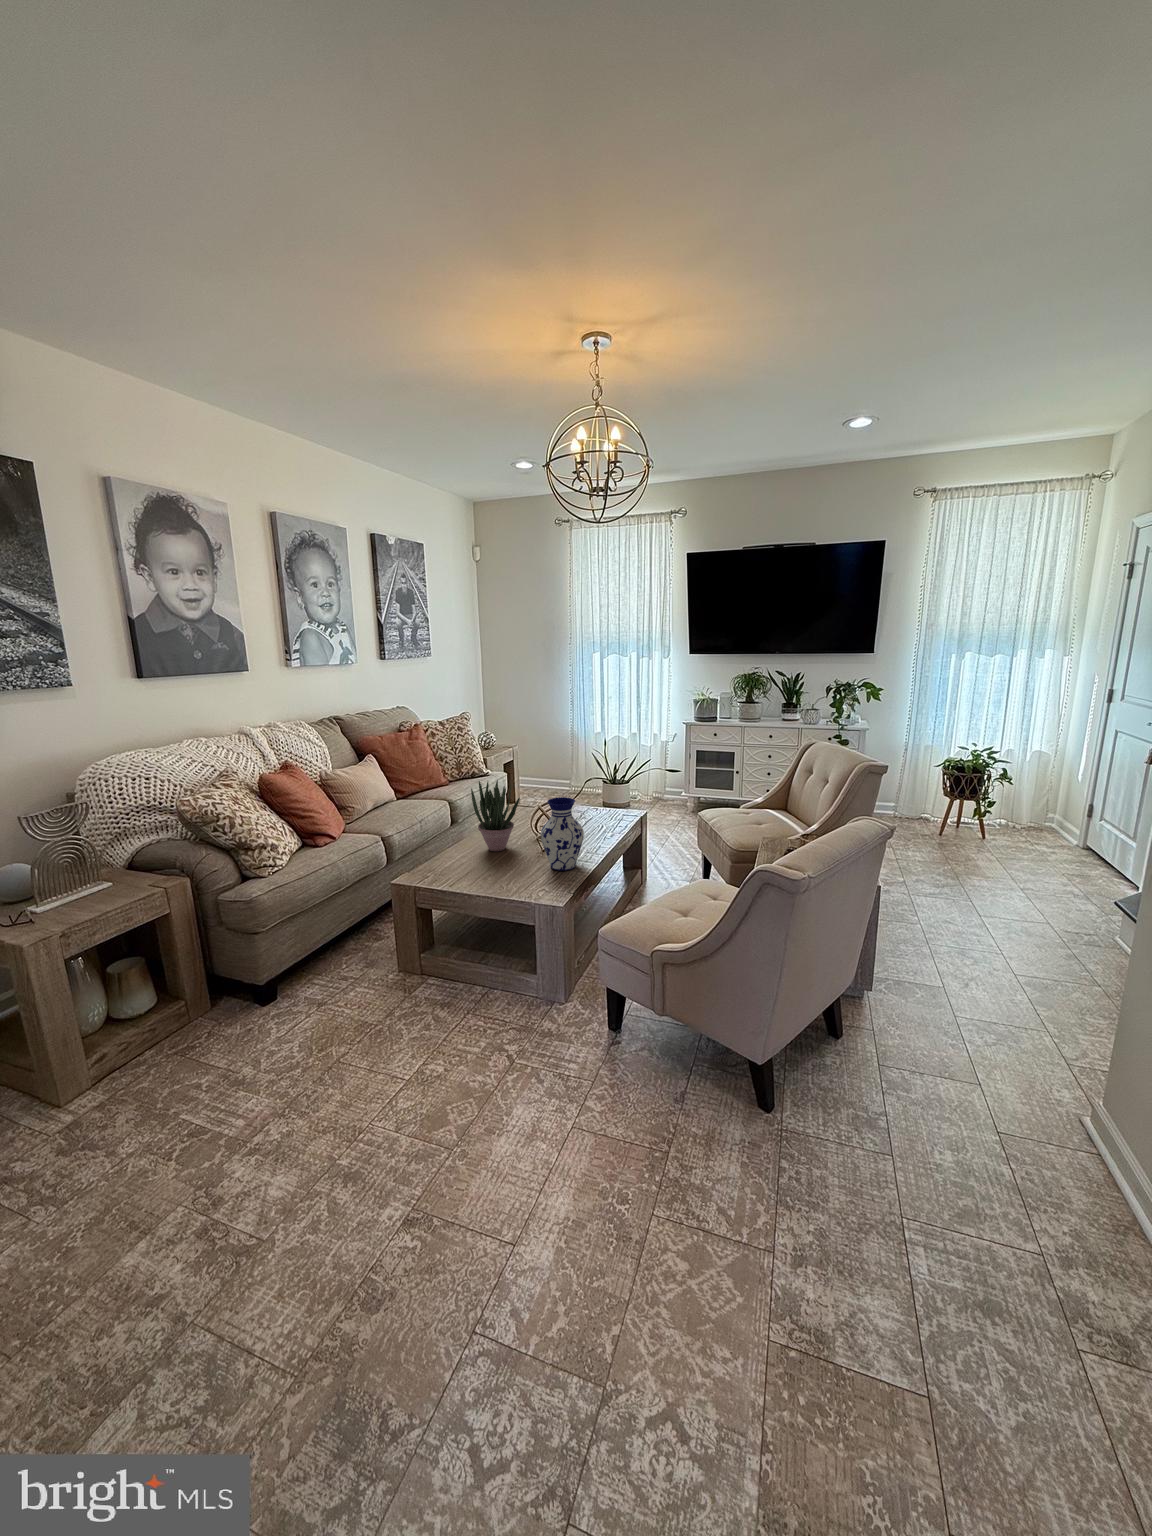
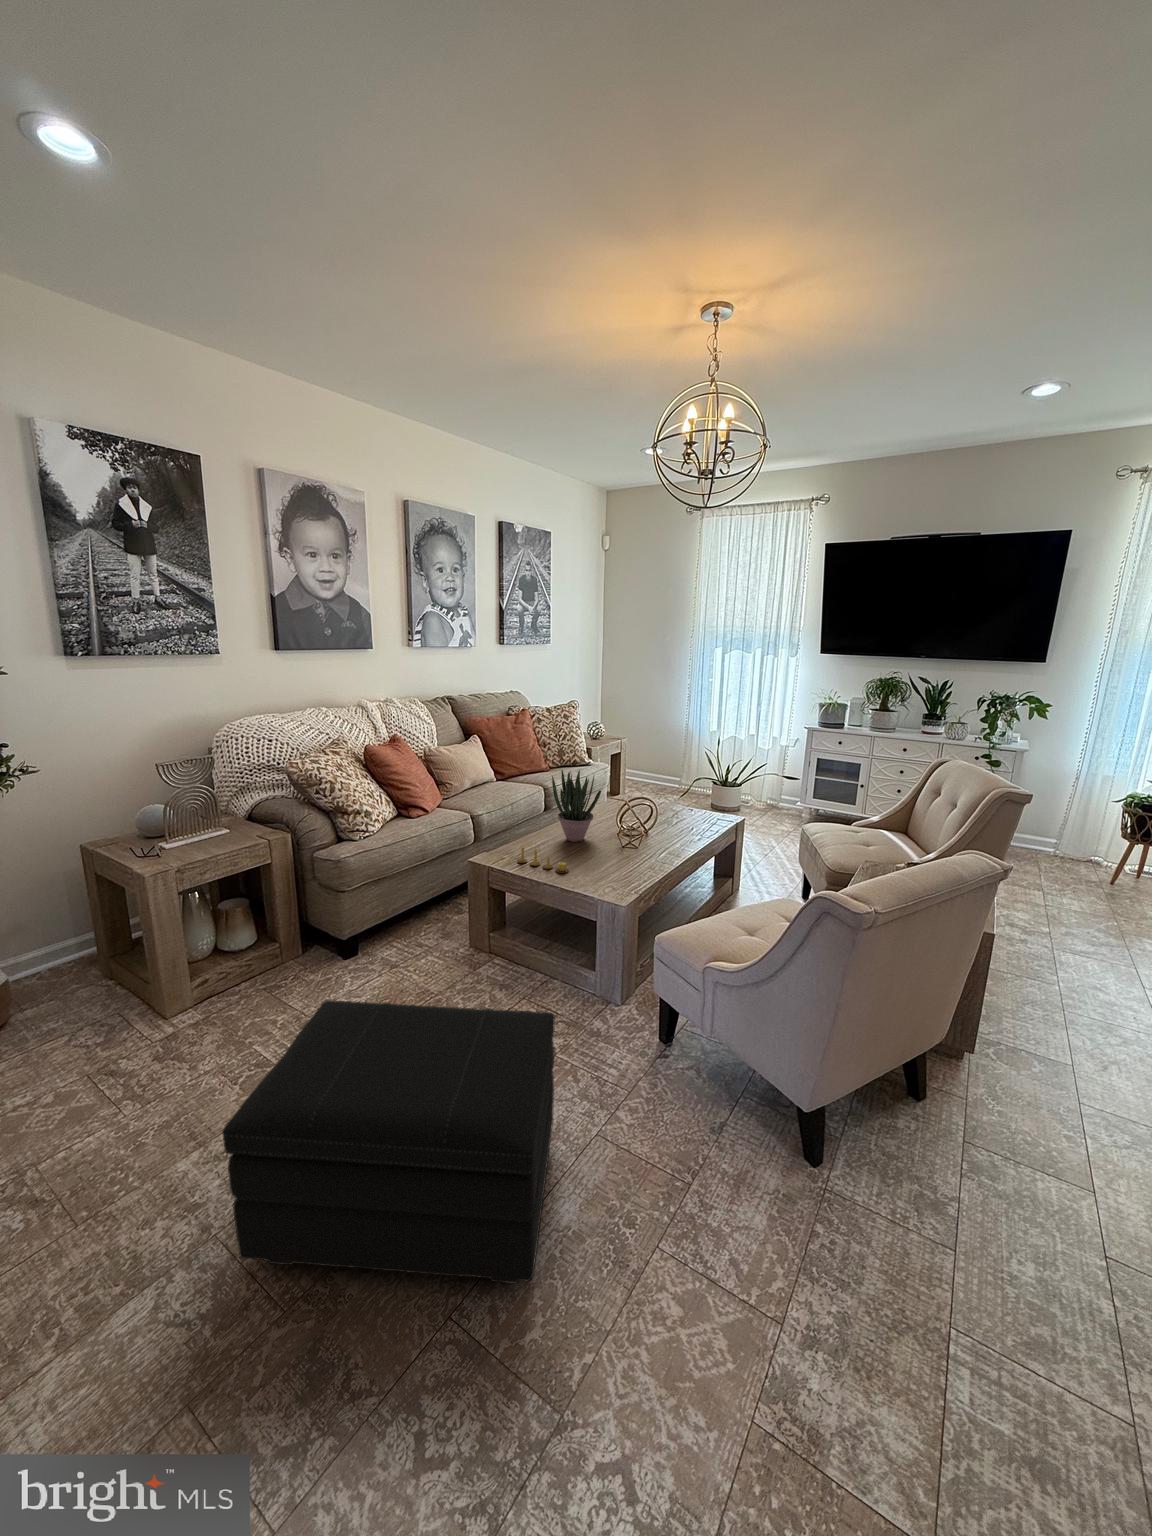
vase: present [540,797,584,871] -> none [614,794,659,870]
candle: none [445,861,500,883] -> present [517,847,568,873]
footstool: none [208,1017,551,1337] -> present [222,1000,555,1283]

